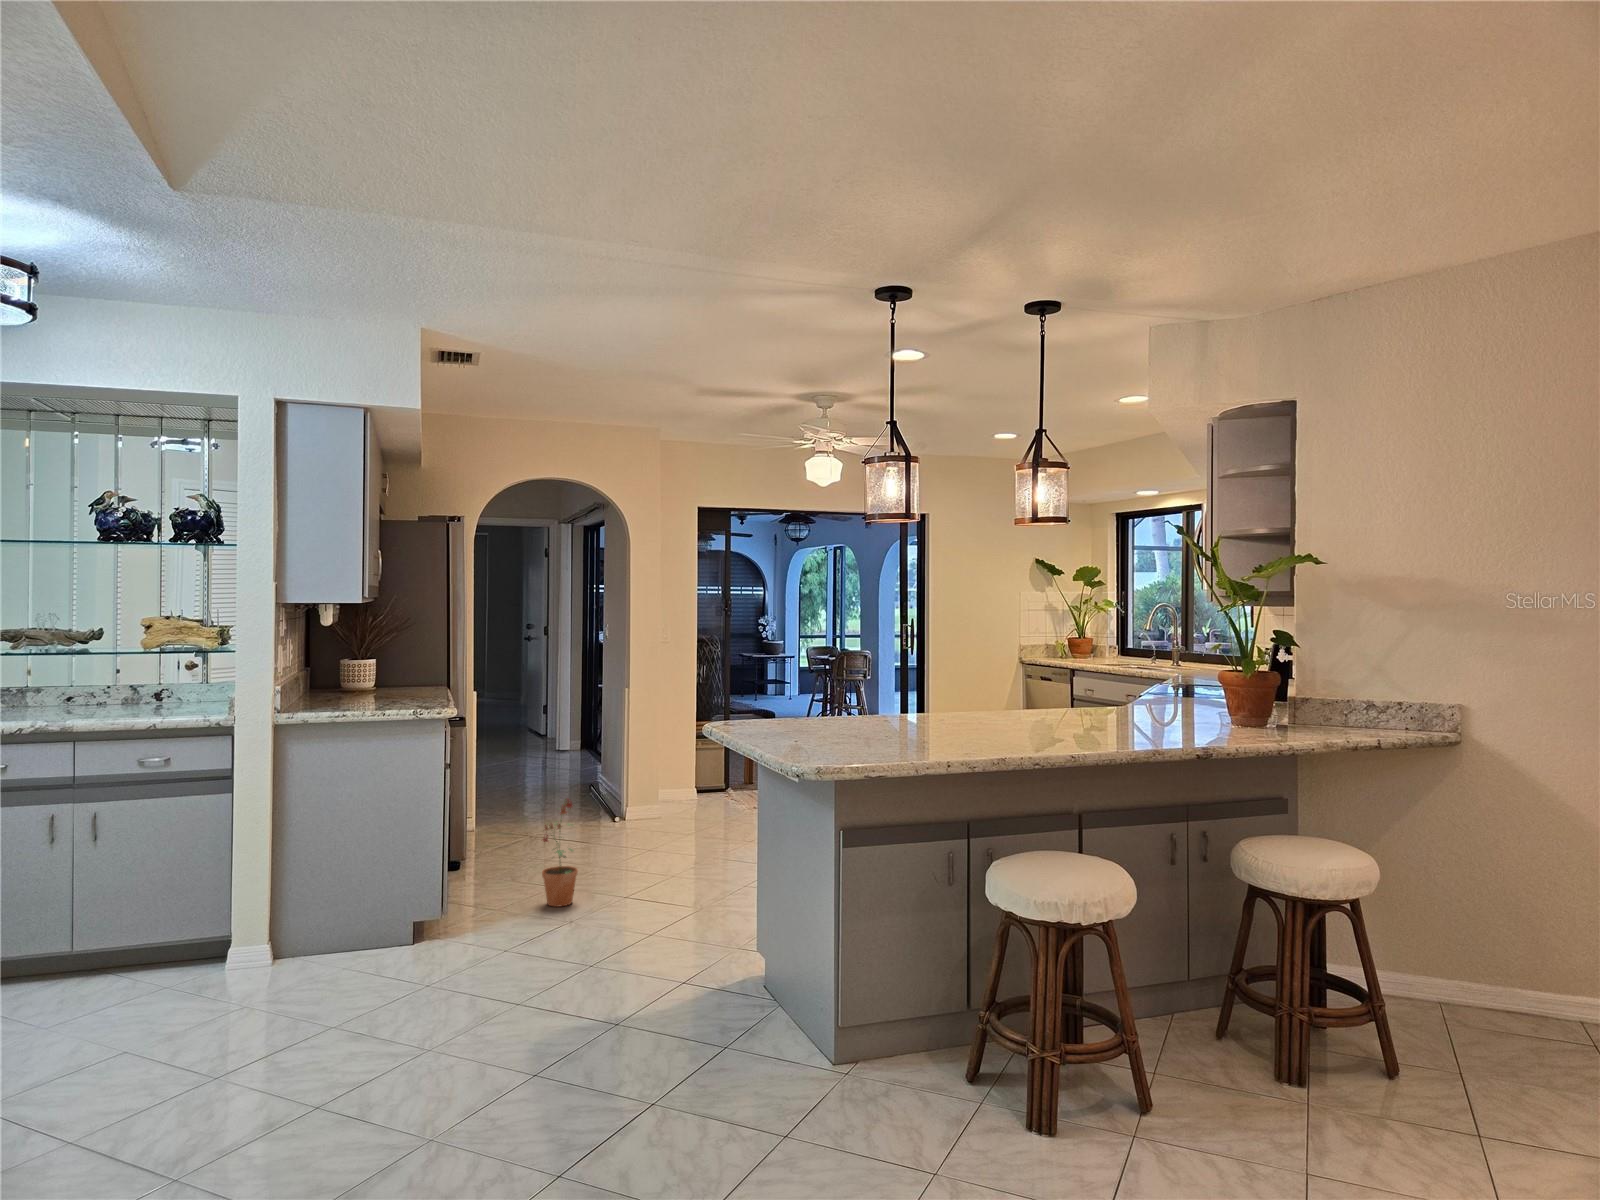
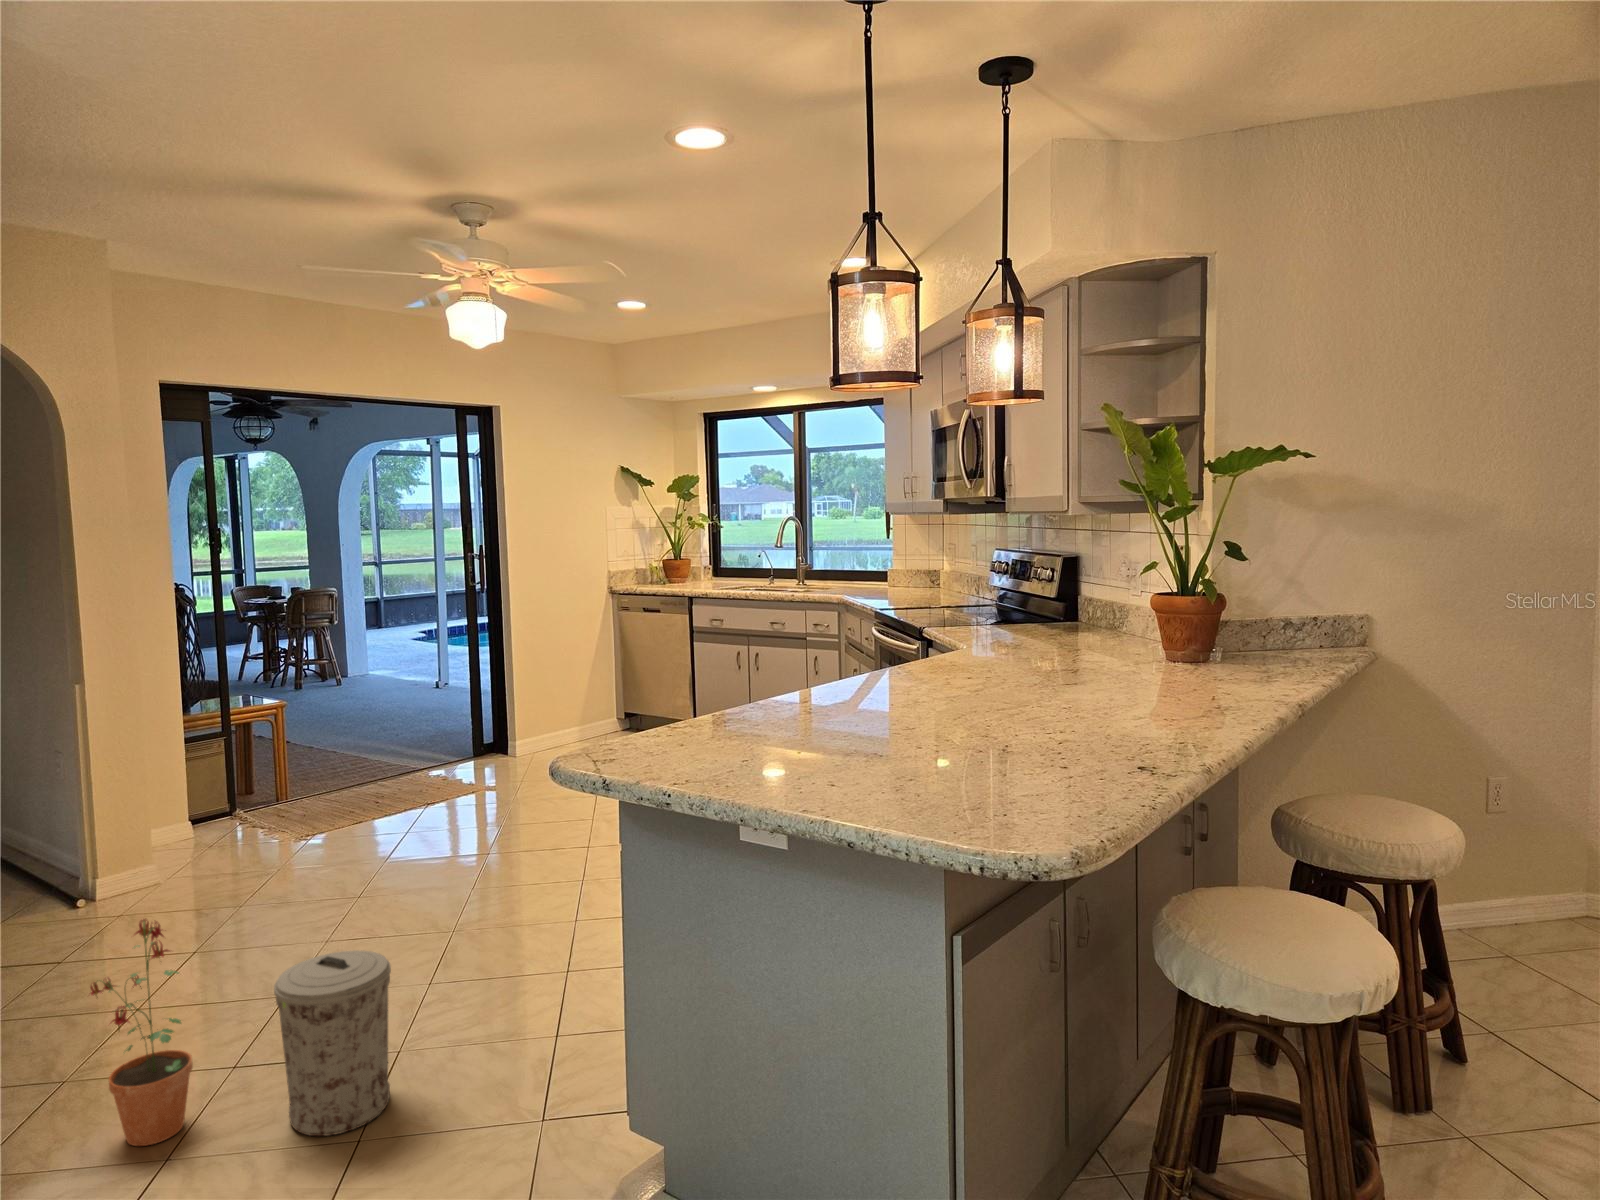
trash can: none [602,831,658,922] -> present [274,950,391,1136]

